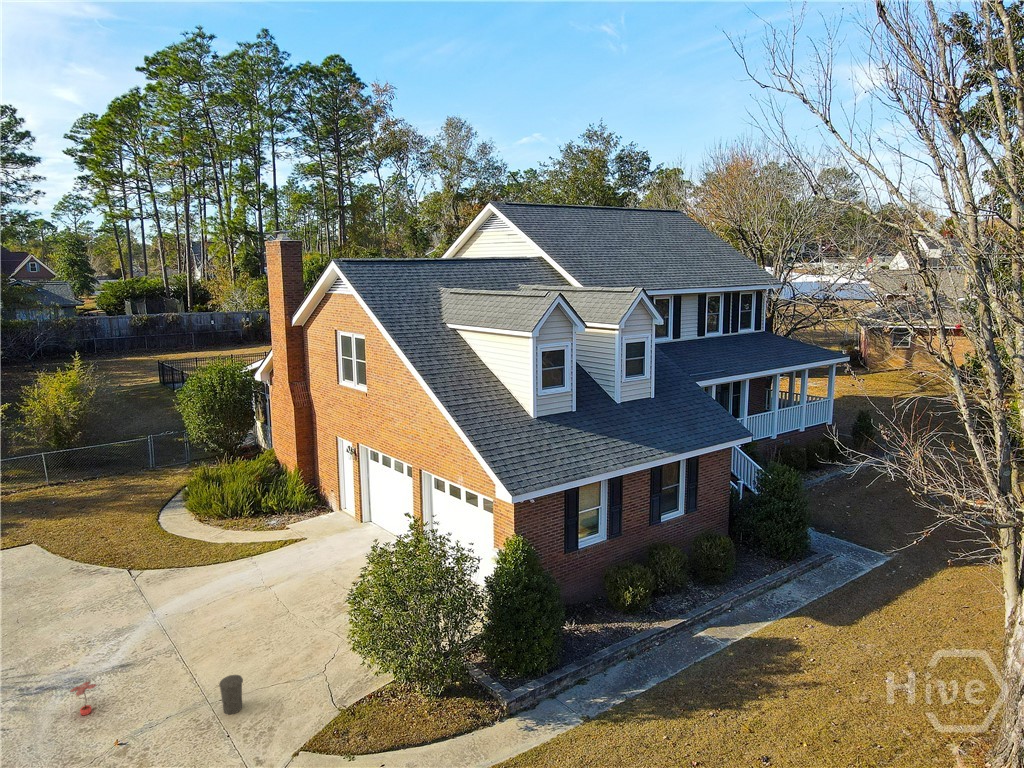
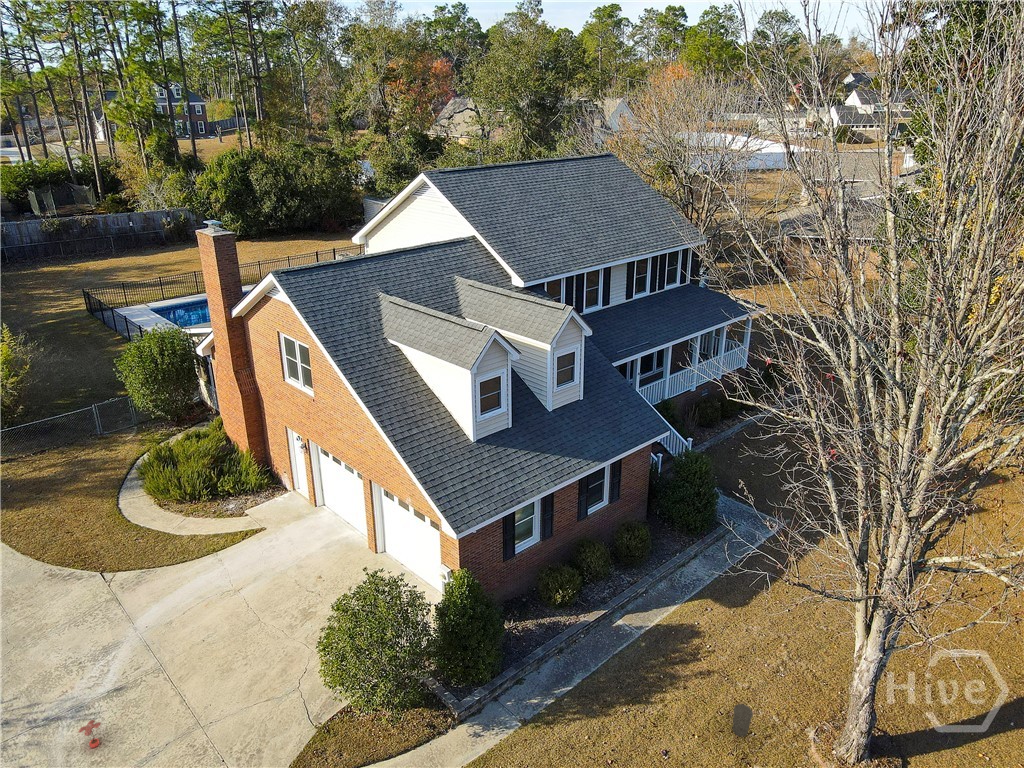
trash can: present [219,675,243,714] -> present [733,704,753,737]

